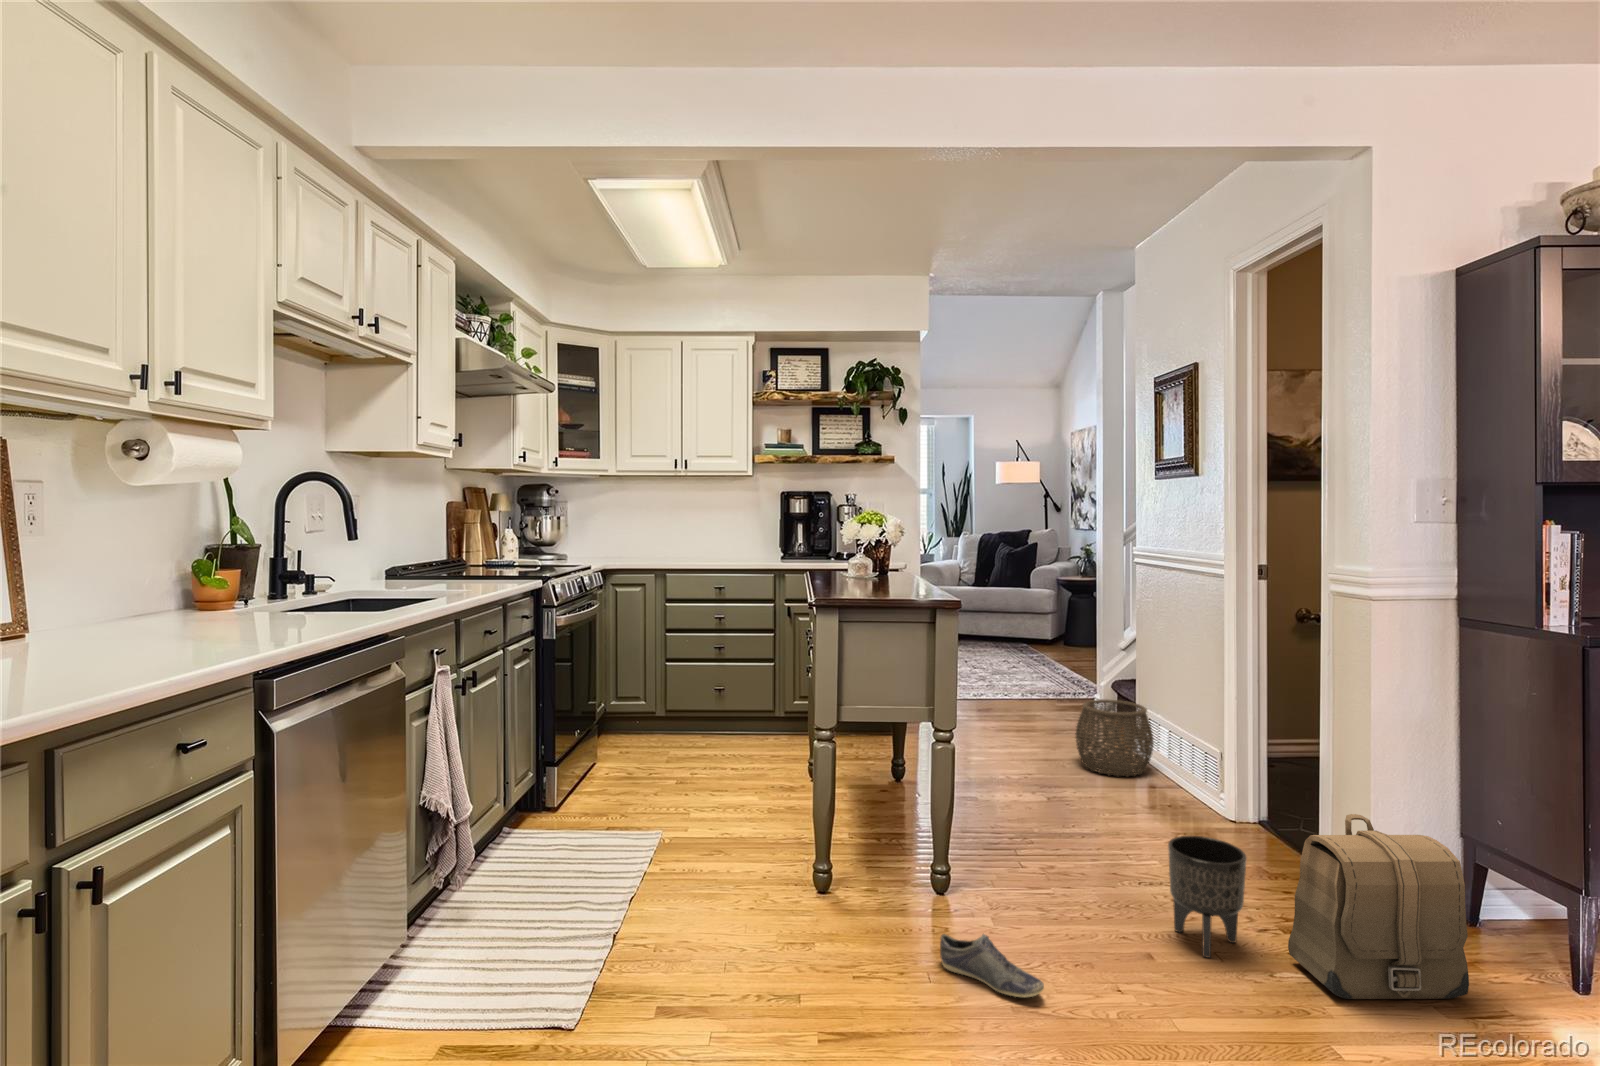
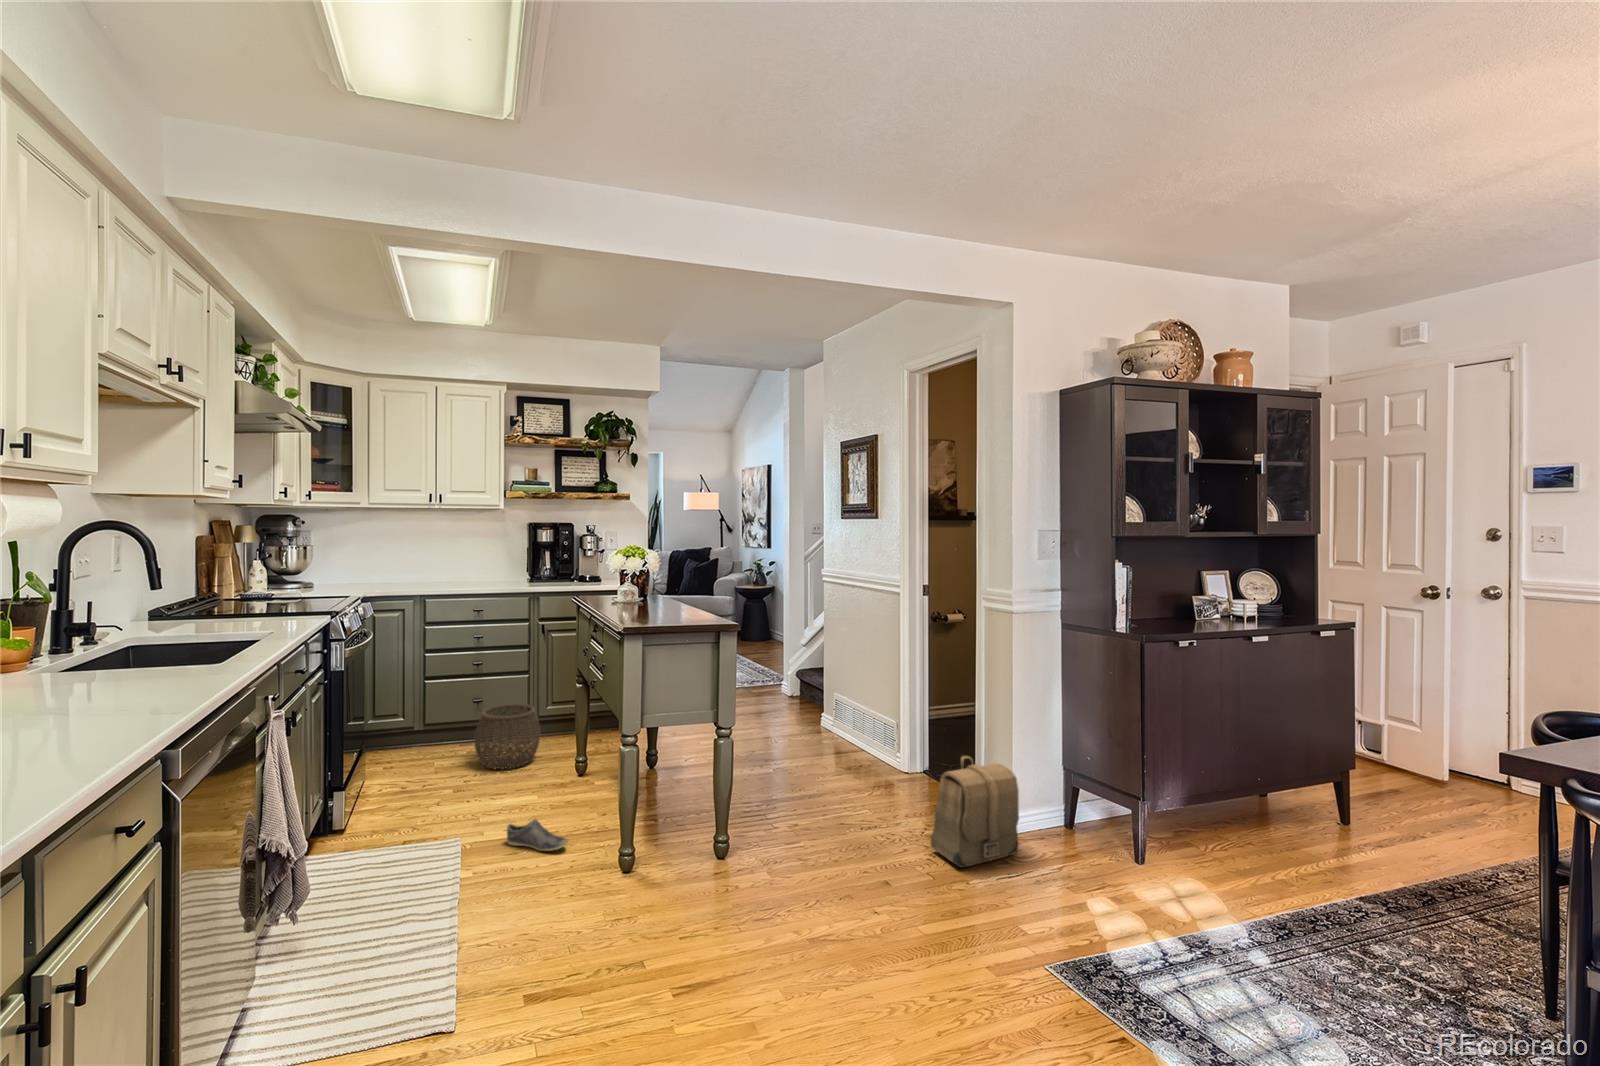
woven basket: present [1075,699,1154,777] -> present [474,704,540,770]
planter: present [1168,836,1247,958] -> none [864,781,909,859]
shoe: present [940,934,1044,997] -> present [507,819,568,851]

